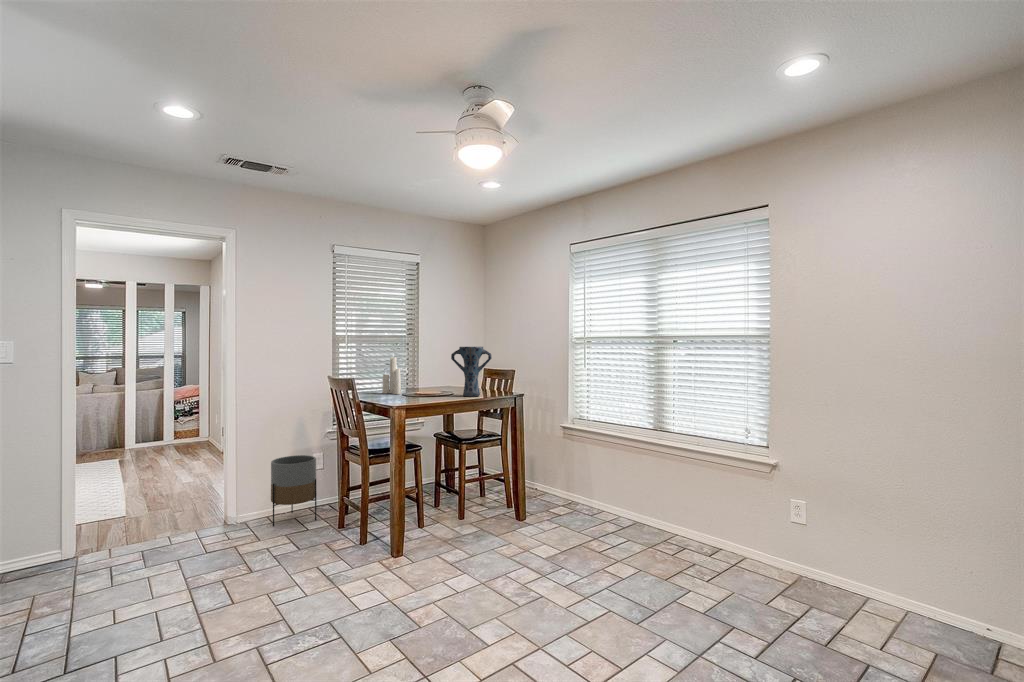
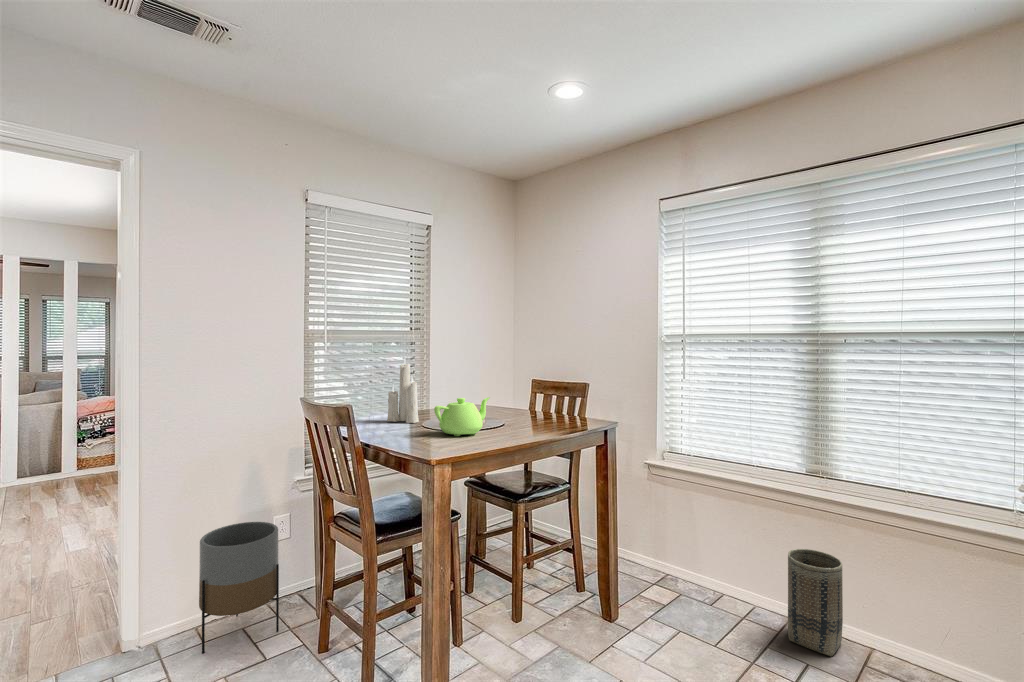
vase: present [451,347,492,397] -> none [501,348,564,427]
teapot: none [404,377,440,399] -> present [434,397,490,436]
basket: none [628,477,662,539] -> present [788,549,843,656]

